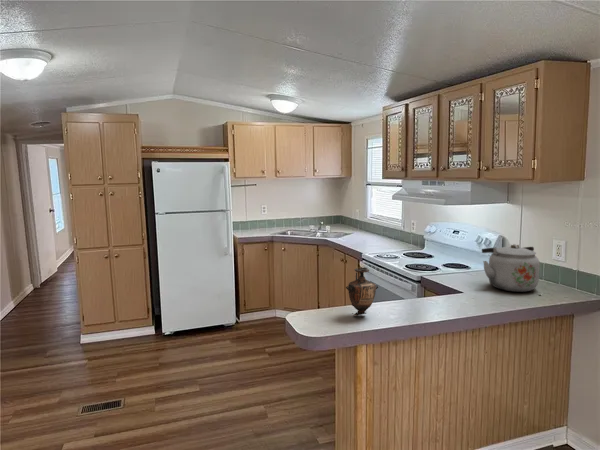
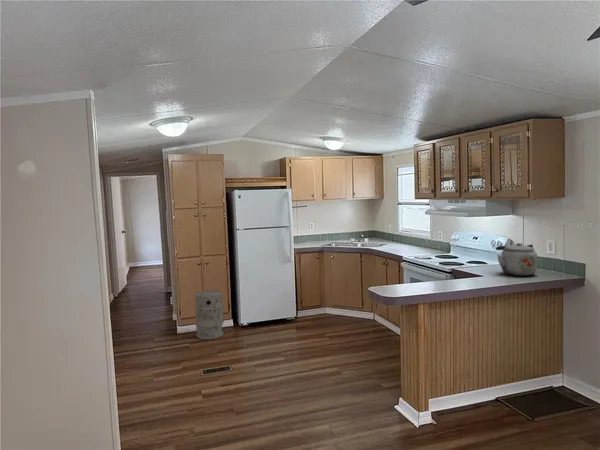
vase: present [346,267,378,316] -> none [408,255,429,290]
trash can: none [96,291,136,355] -> present [195,290,224,339]

